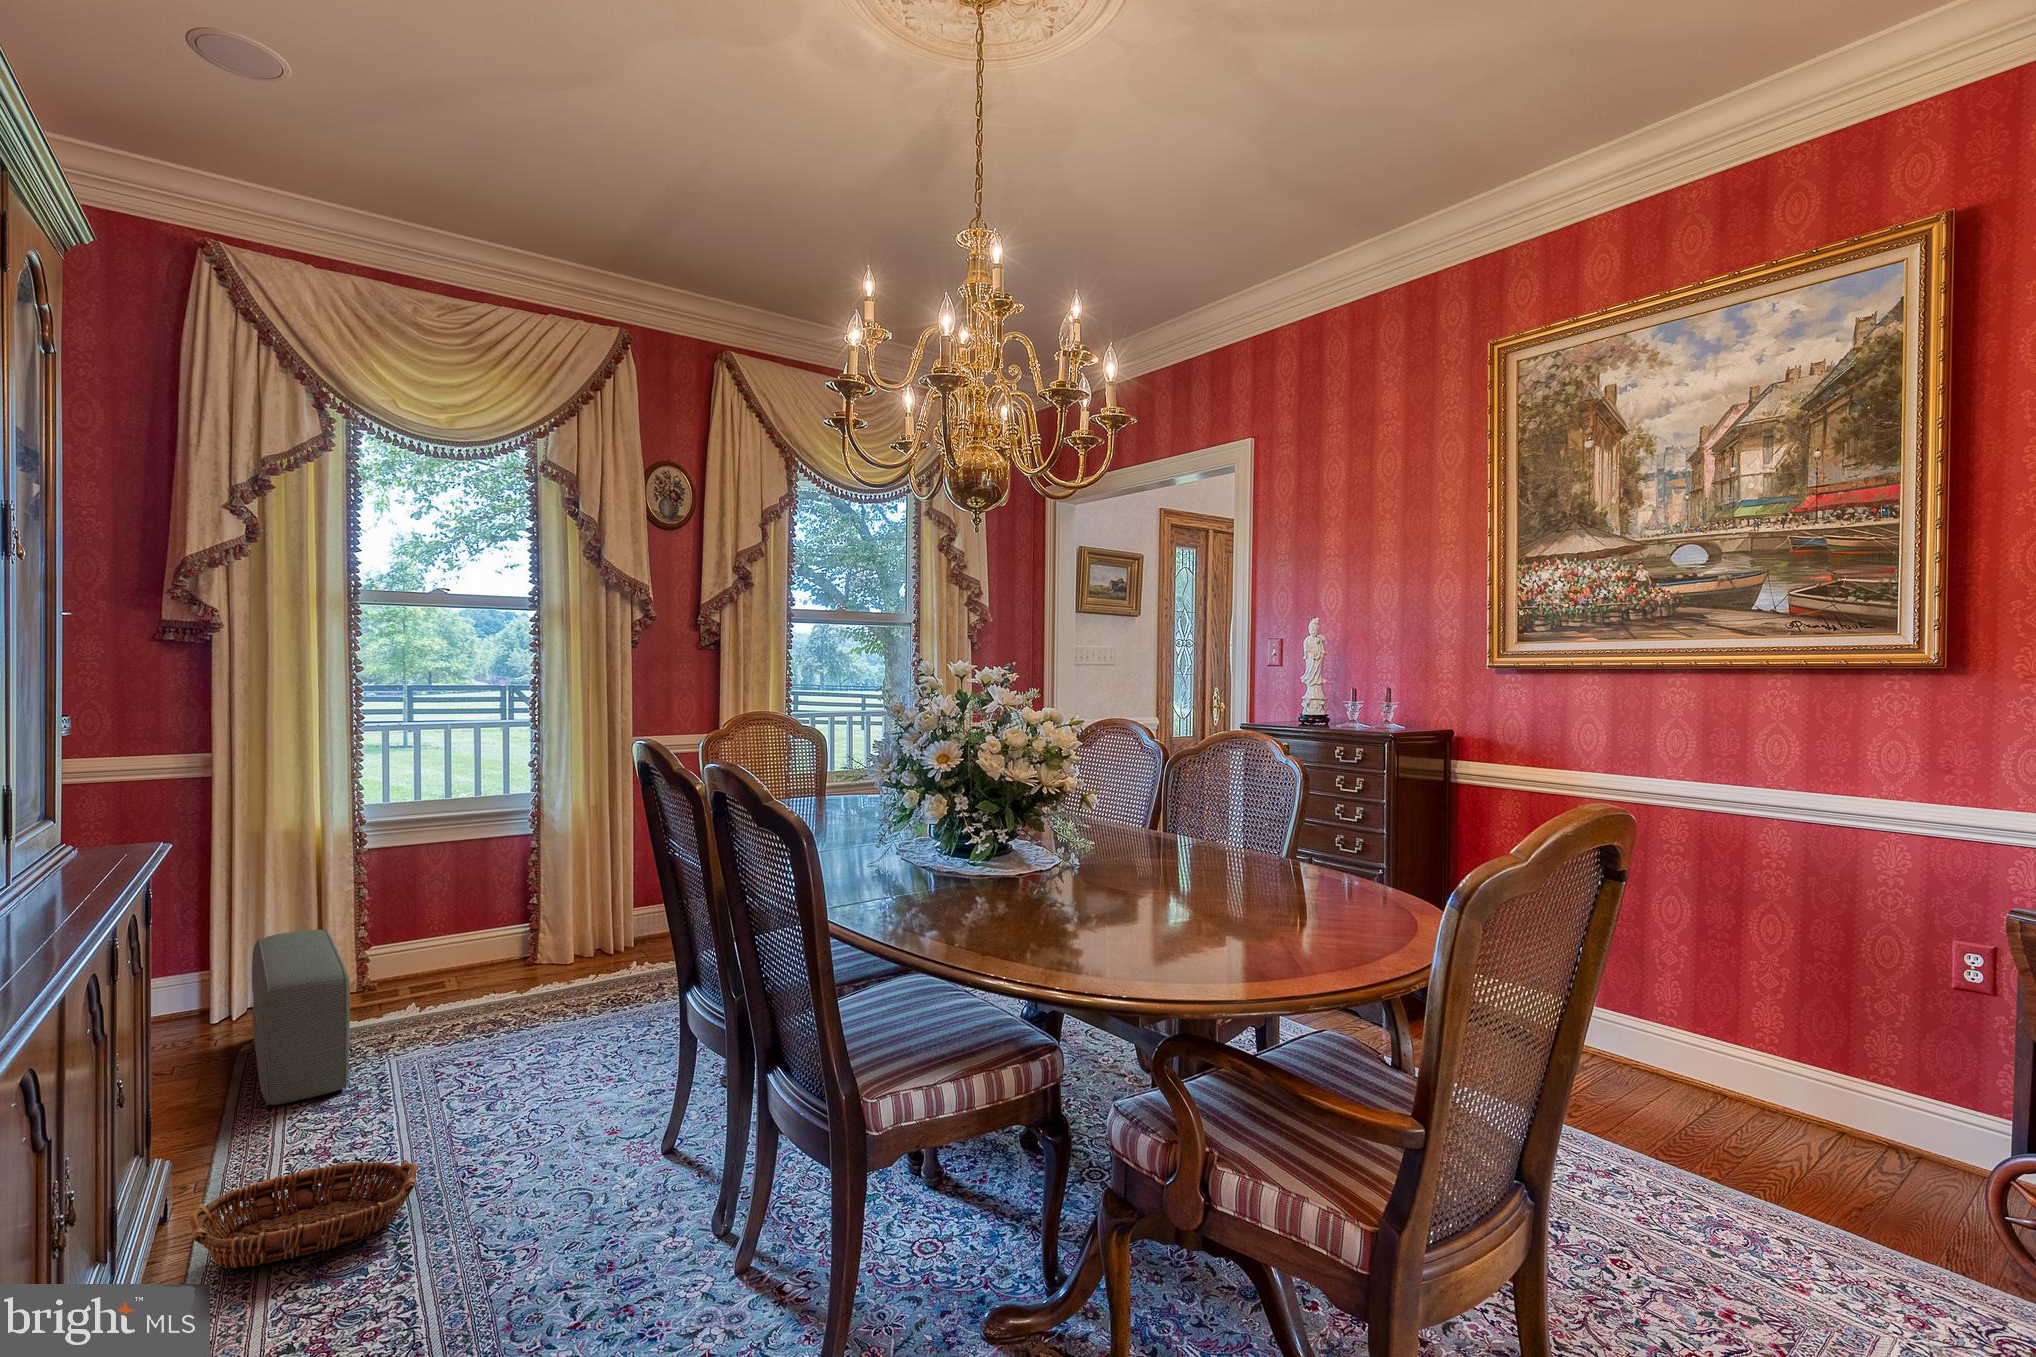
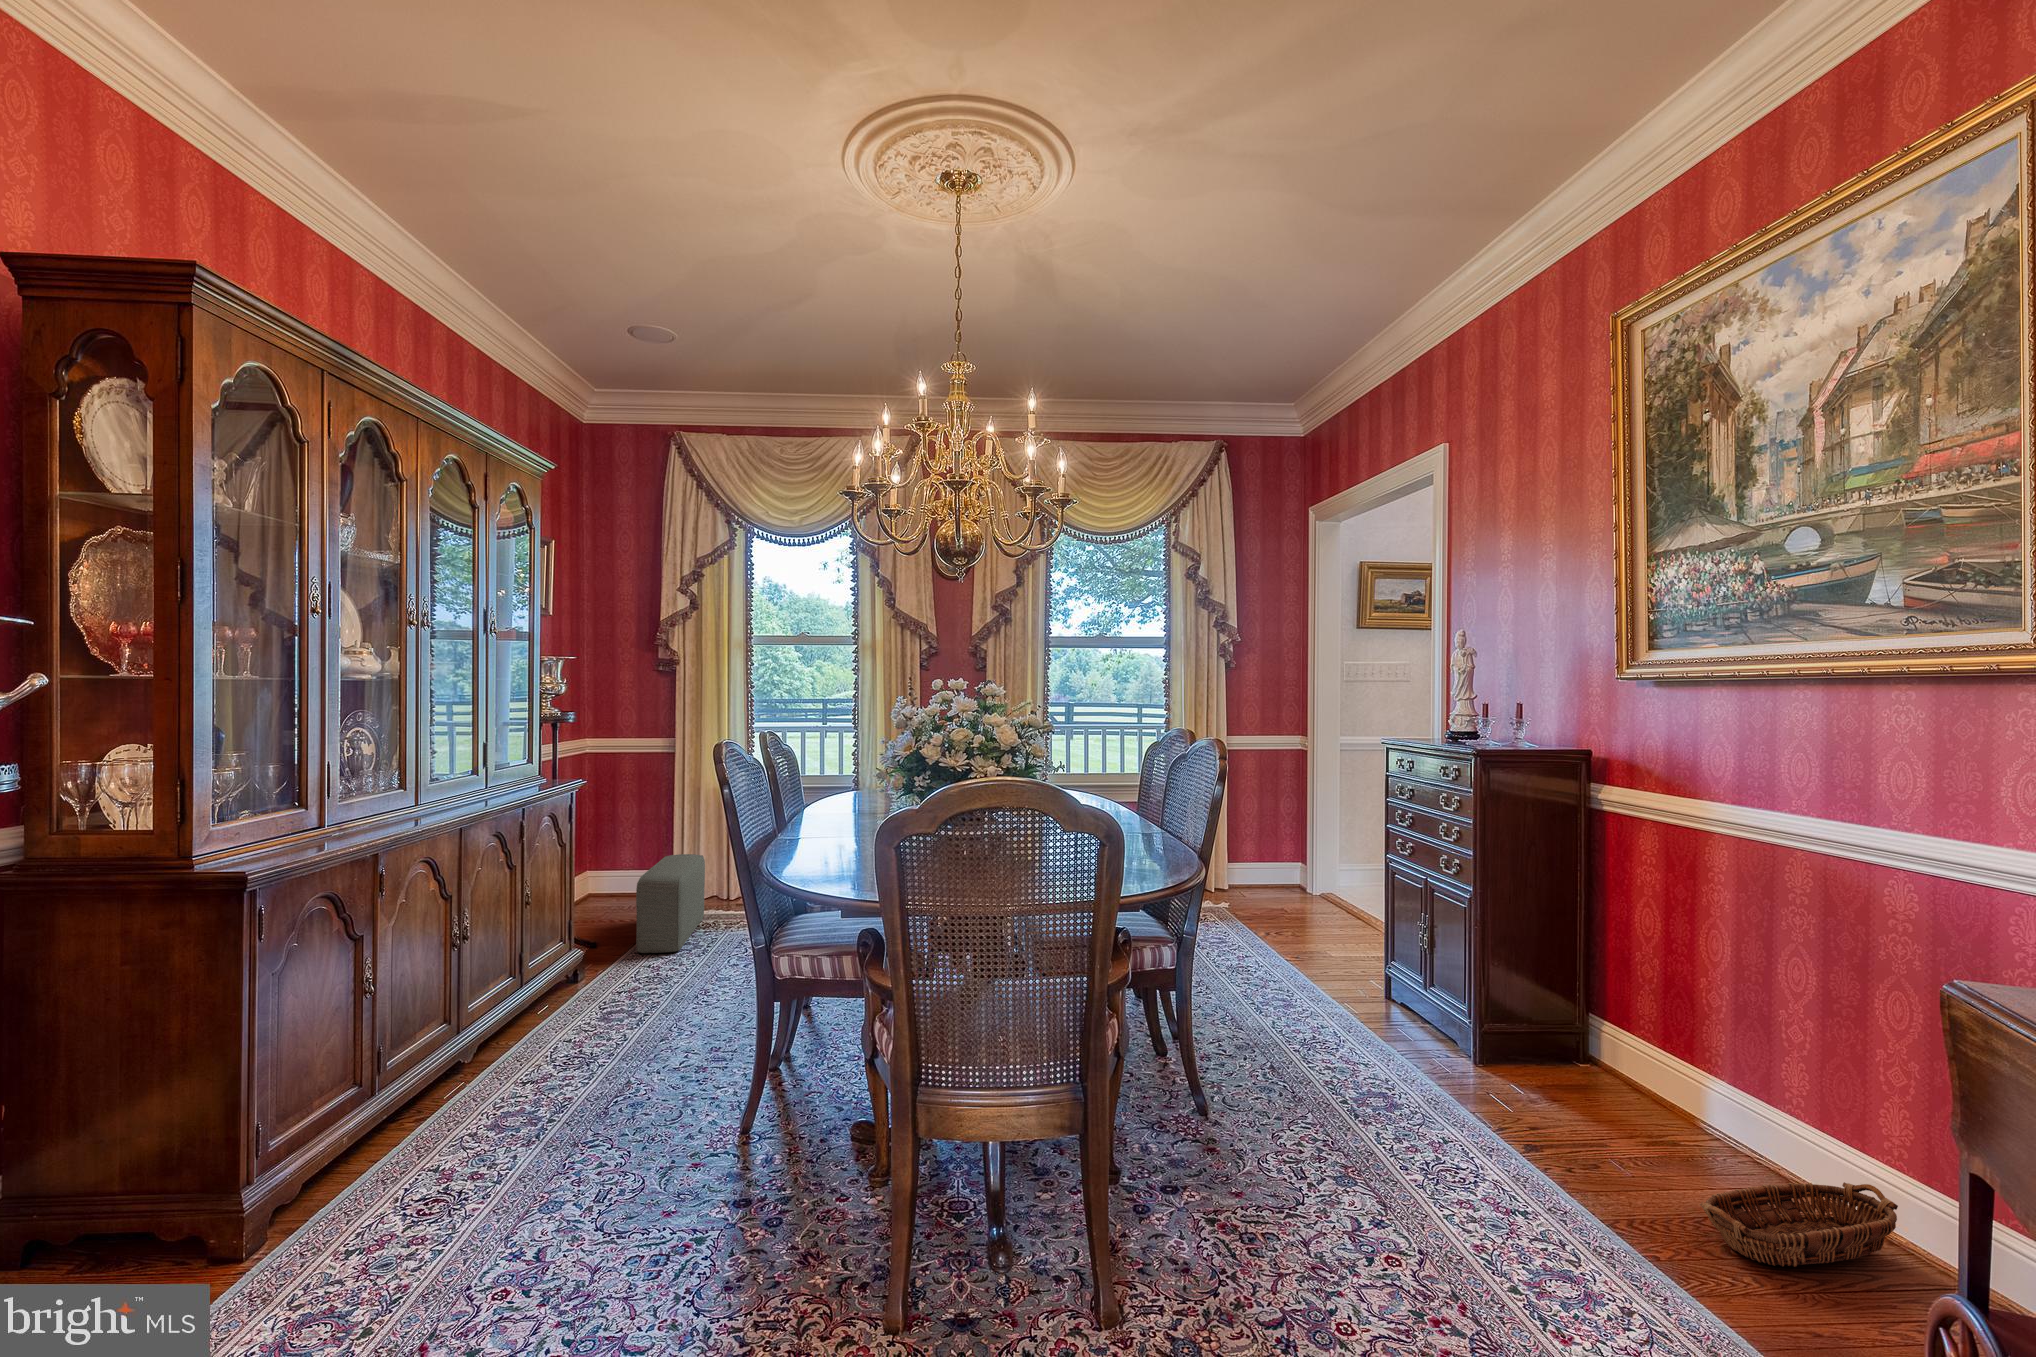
basket: present [189,1160,417,1268] -> present [1700,1182,1898,1267]

